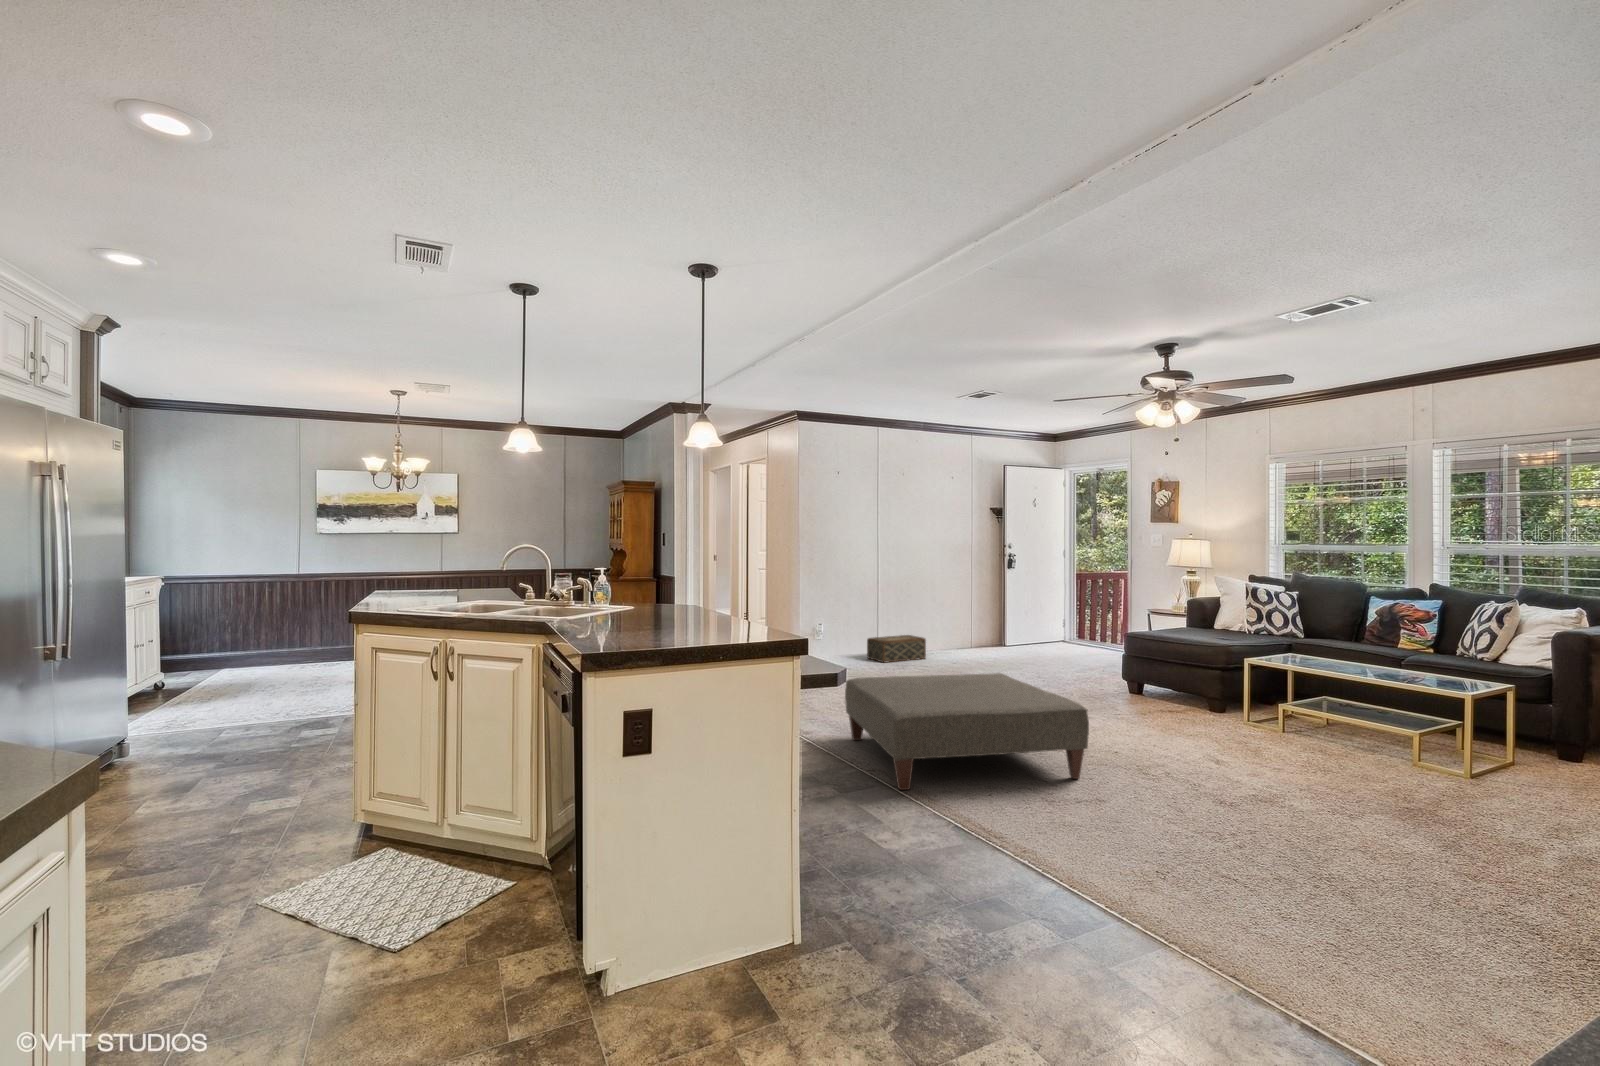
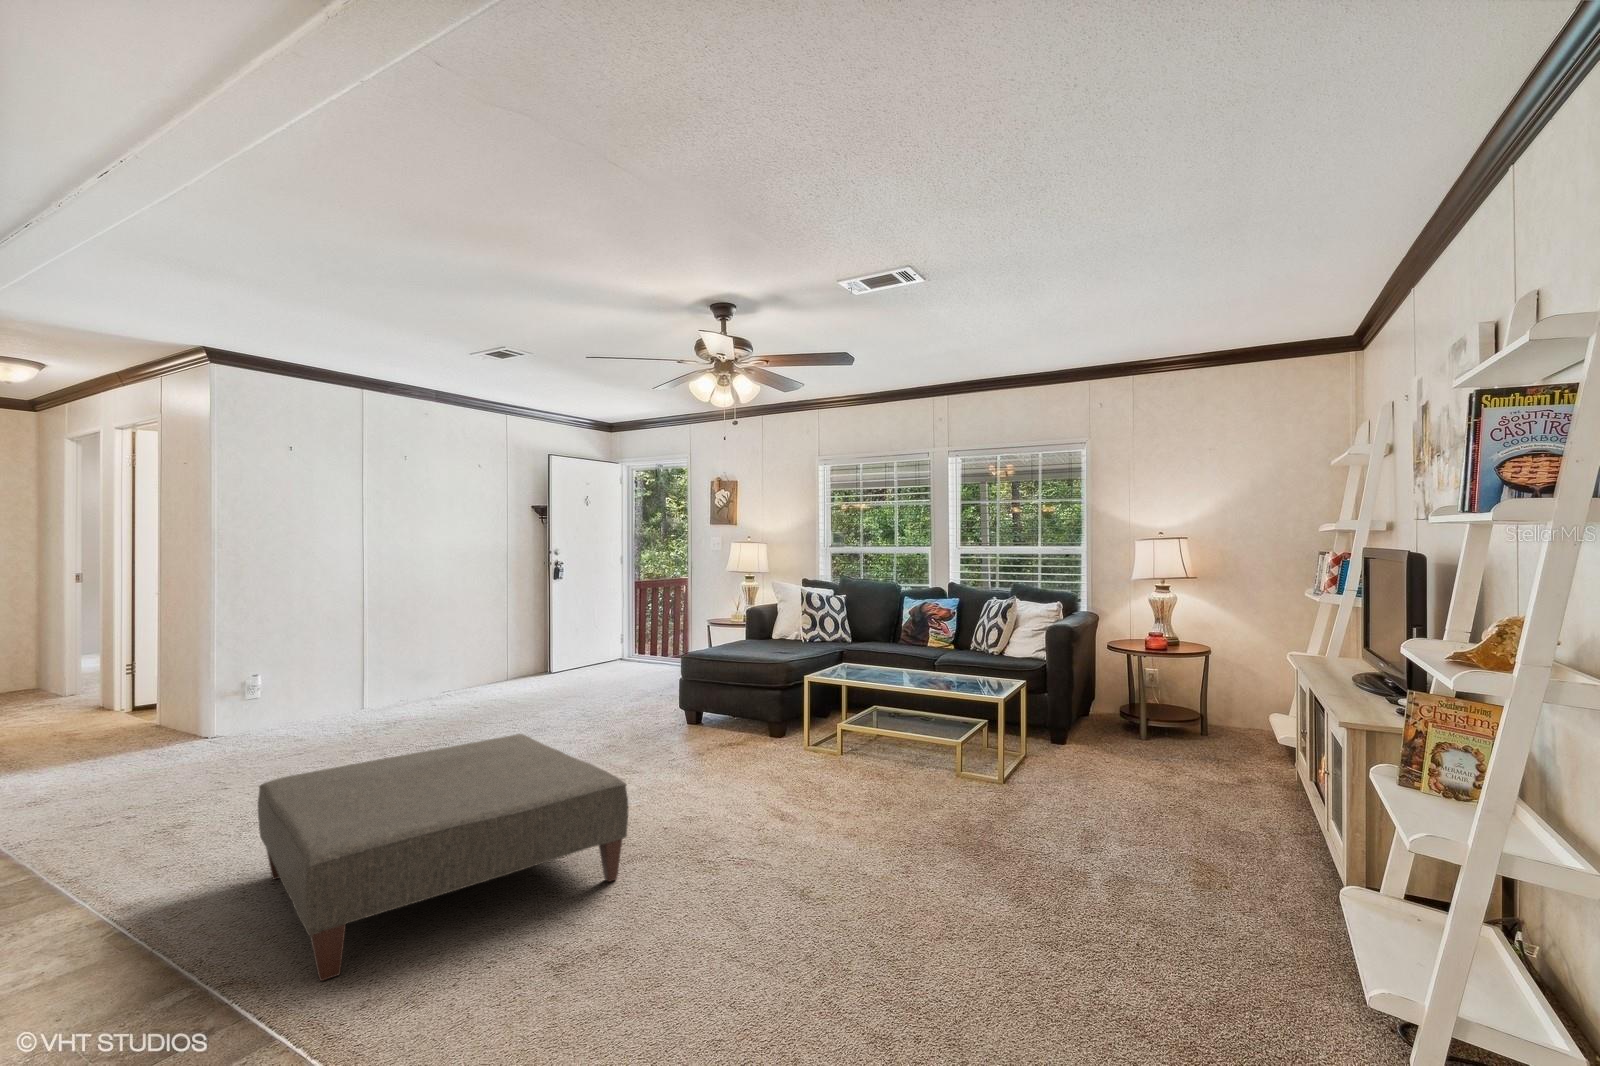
woven basket: present [867,635,926,662] -> none [357,674,445,717]

